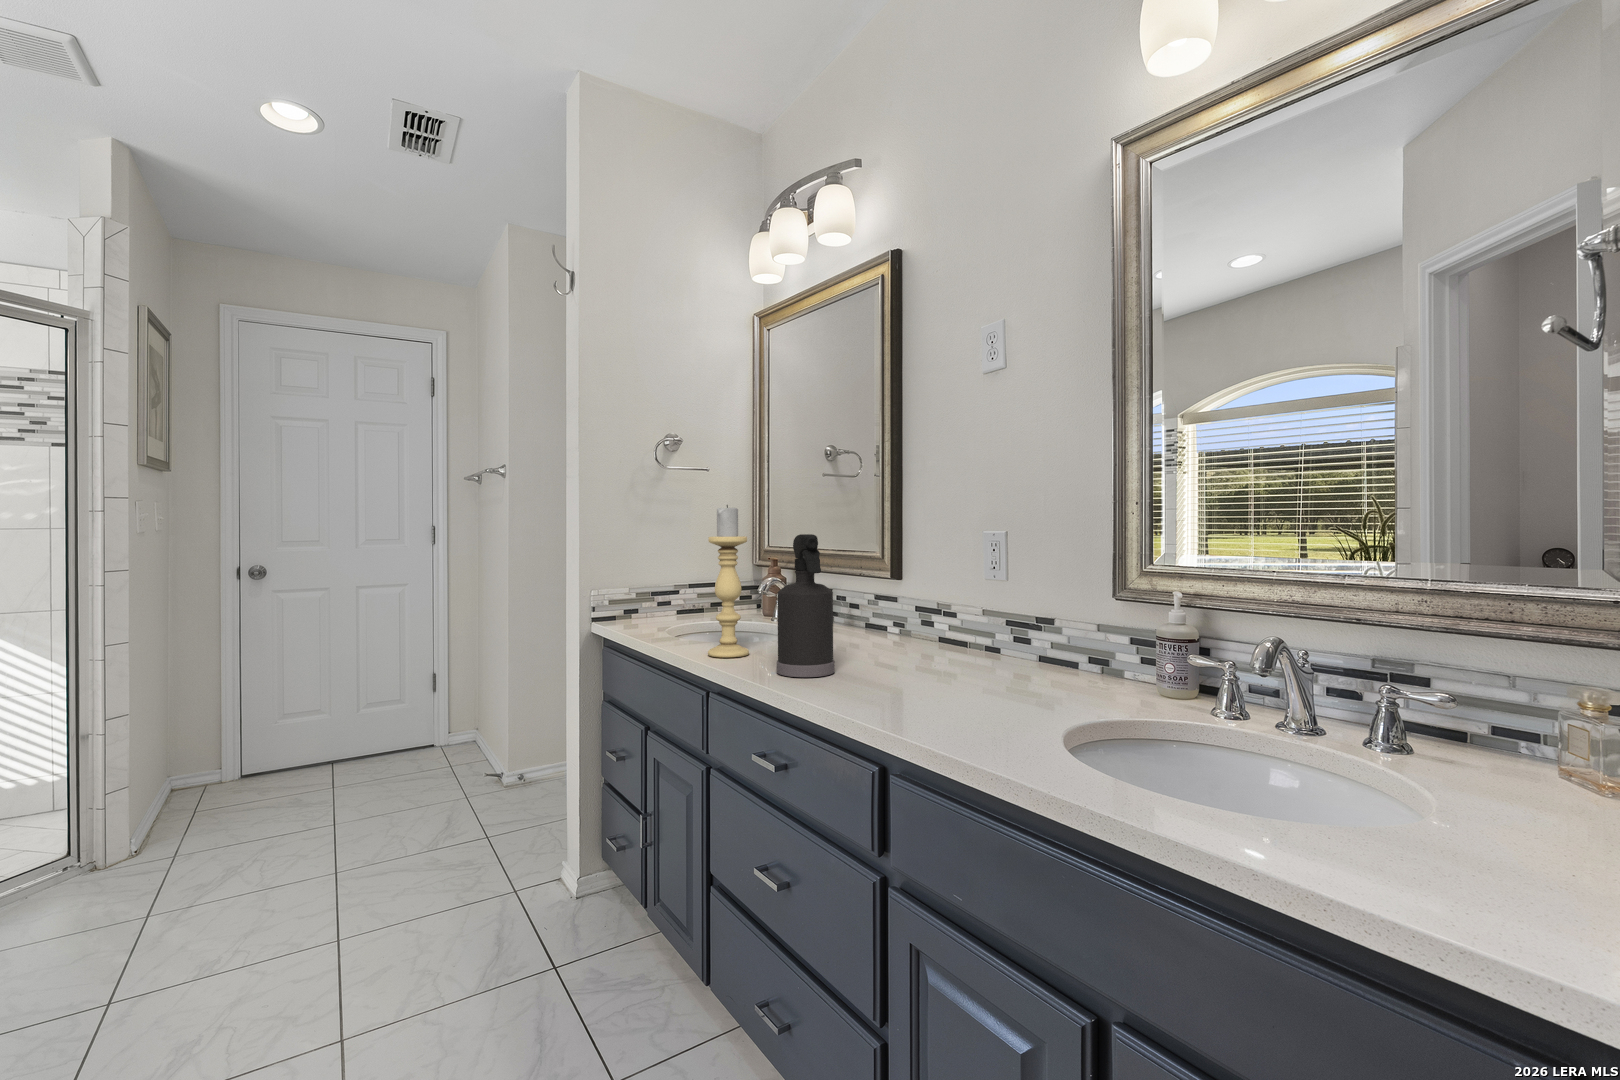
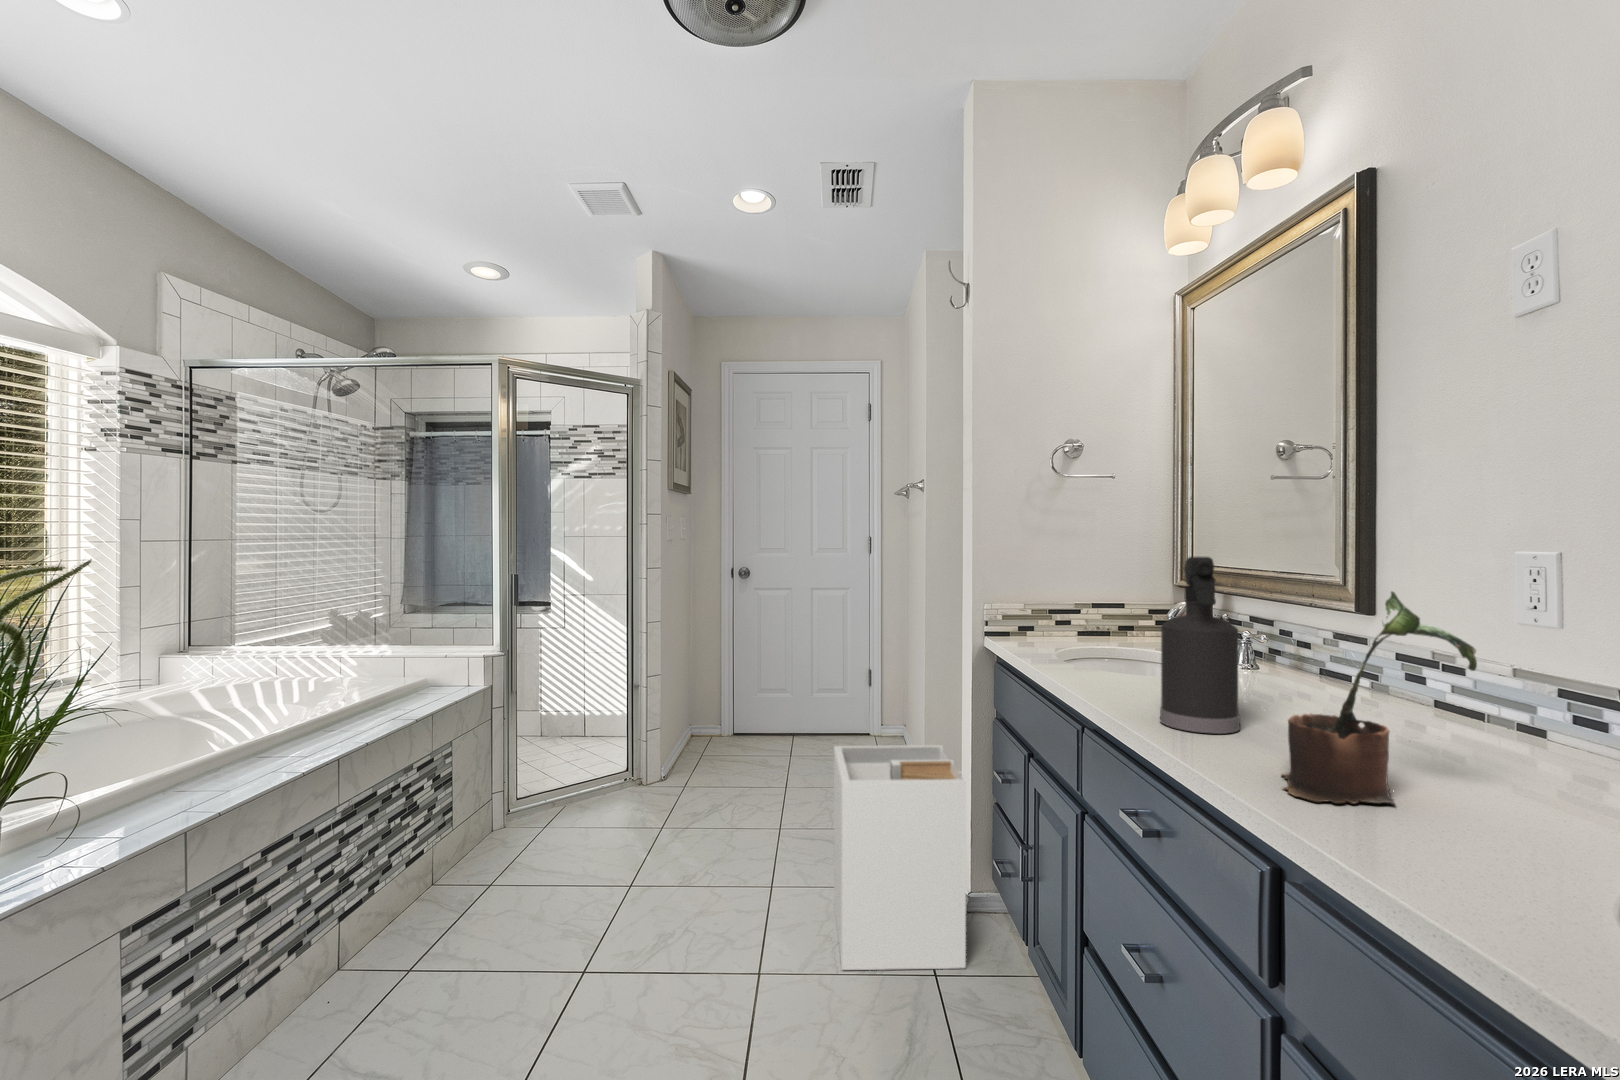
candle holder: present [708,505,749,658] -> none [1088,519,1138,694]
potted plant: none [876,553,987,710] -> present [1282,592,1477,804]
laundry hamper: none [423,736,582,997] -> present [834,745,966,970]

